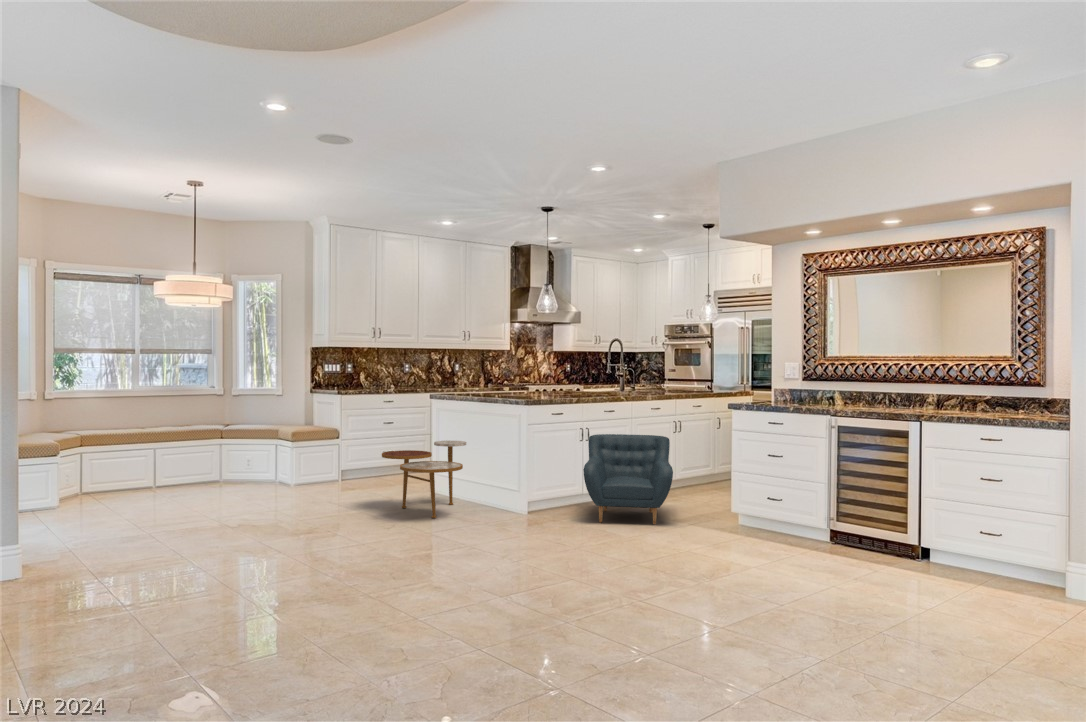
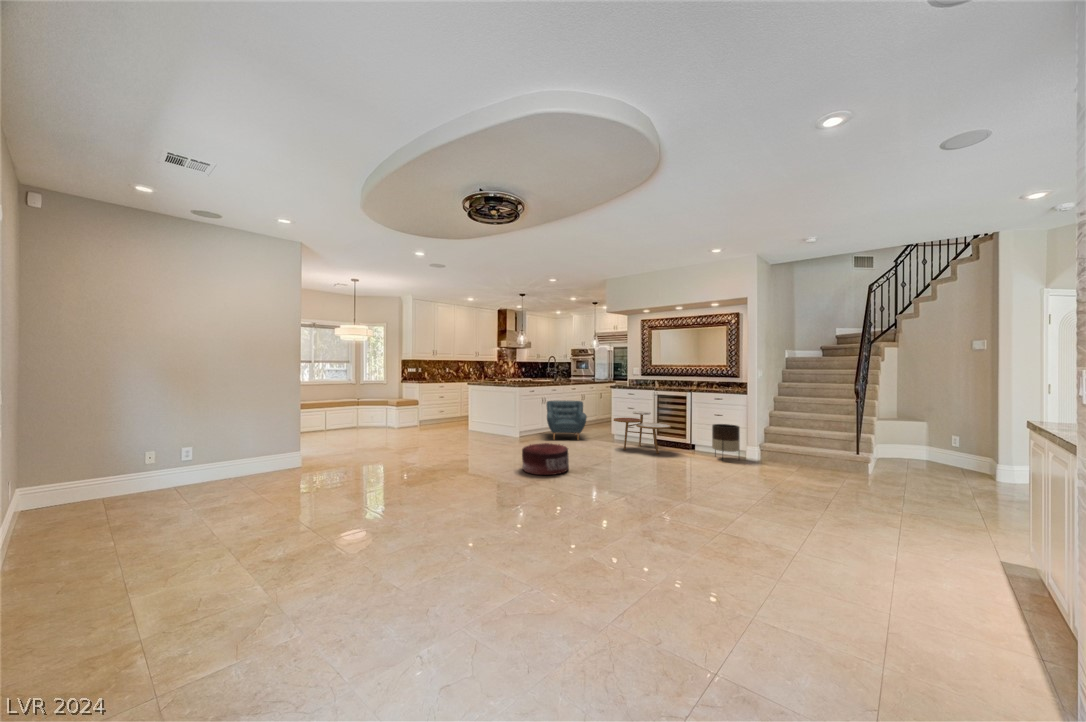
side table: present [382,441,466,518] -> present [614,411,671,454]
planter: none [974,502,1049,601] -> present [712,424,740,453]
pouf: none [487,539,601,624] -> present [522,443,569,475]

